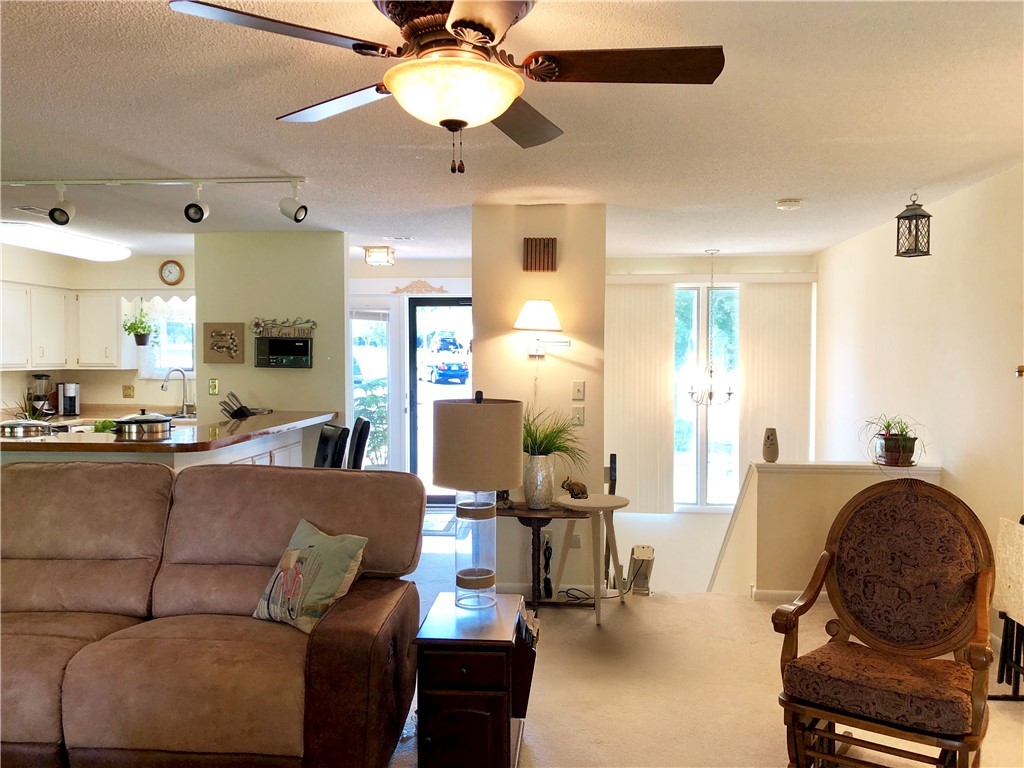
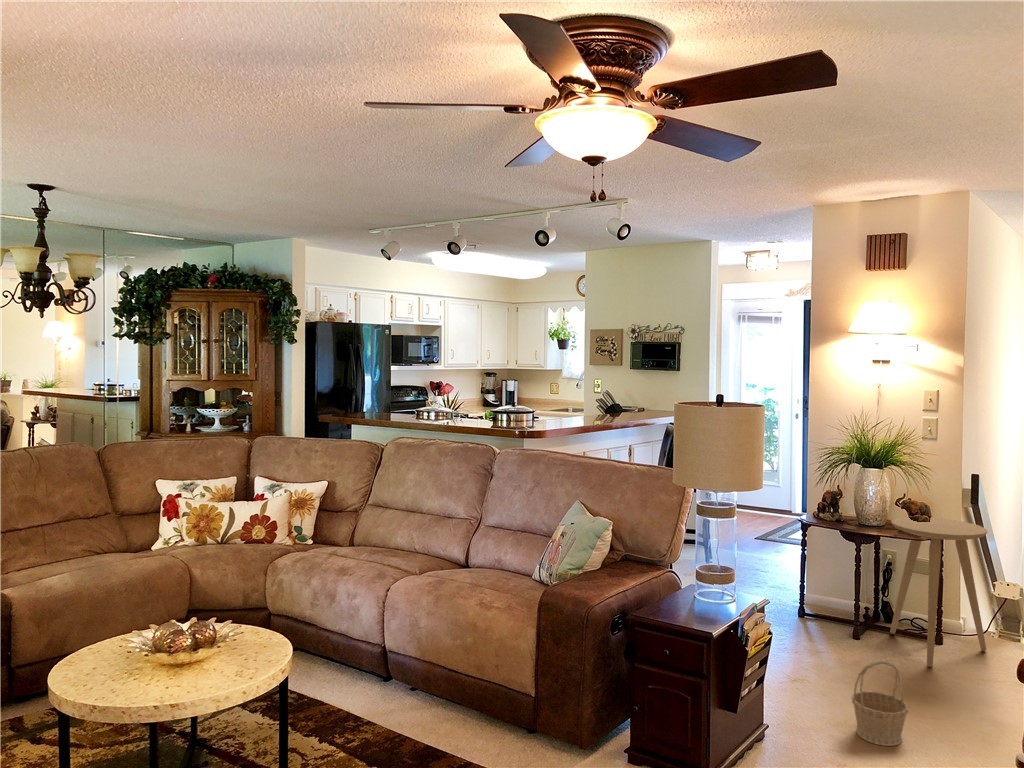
basket: none [584,627,631,705] -> present [852,660,909,746]

